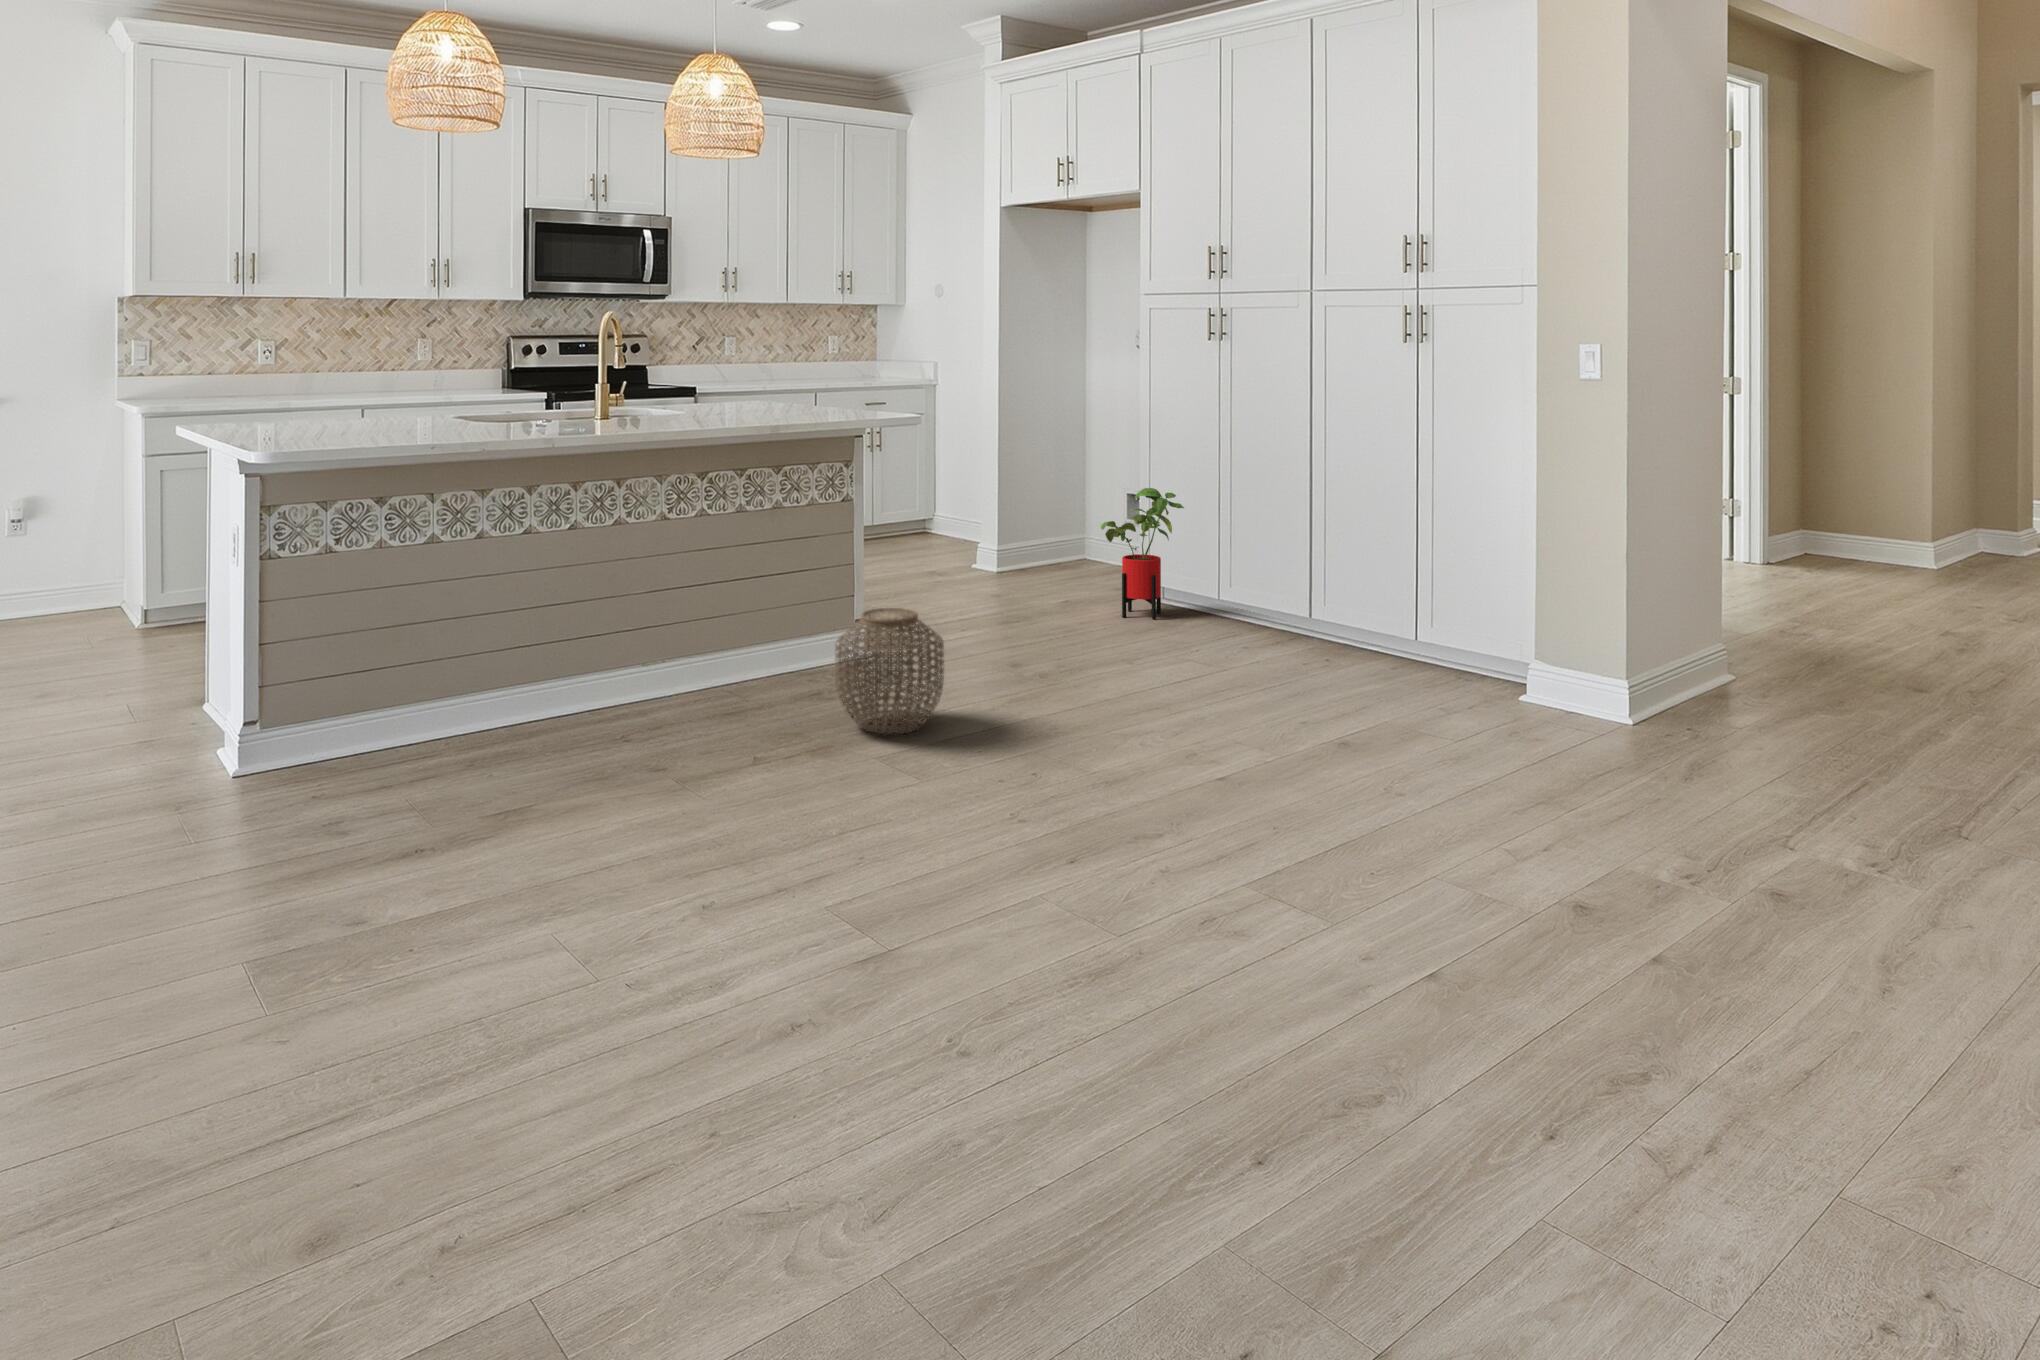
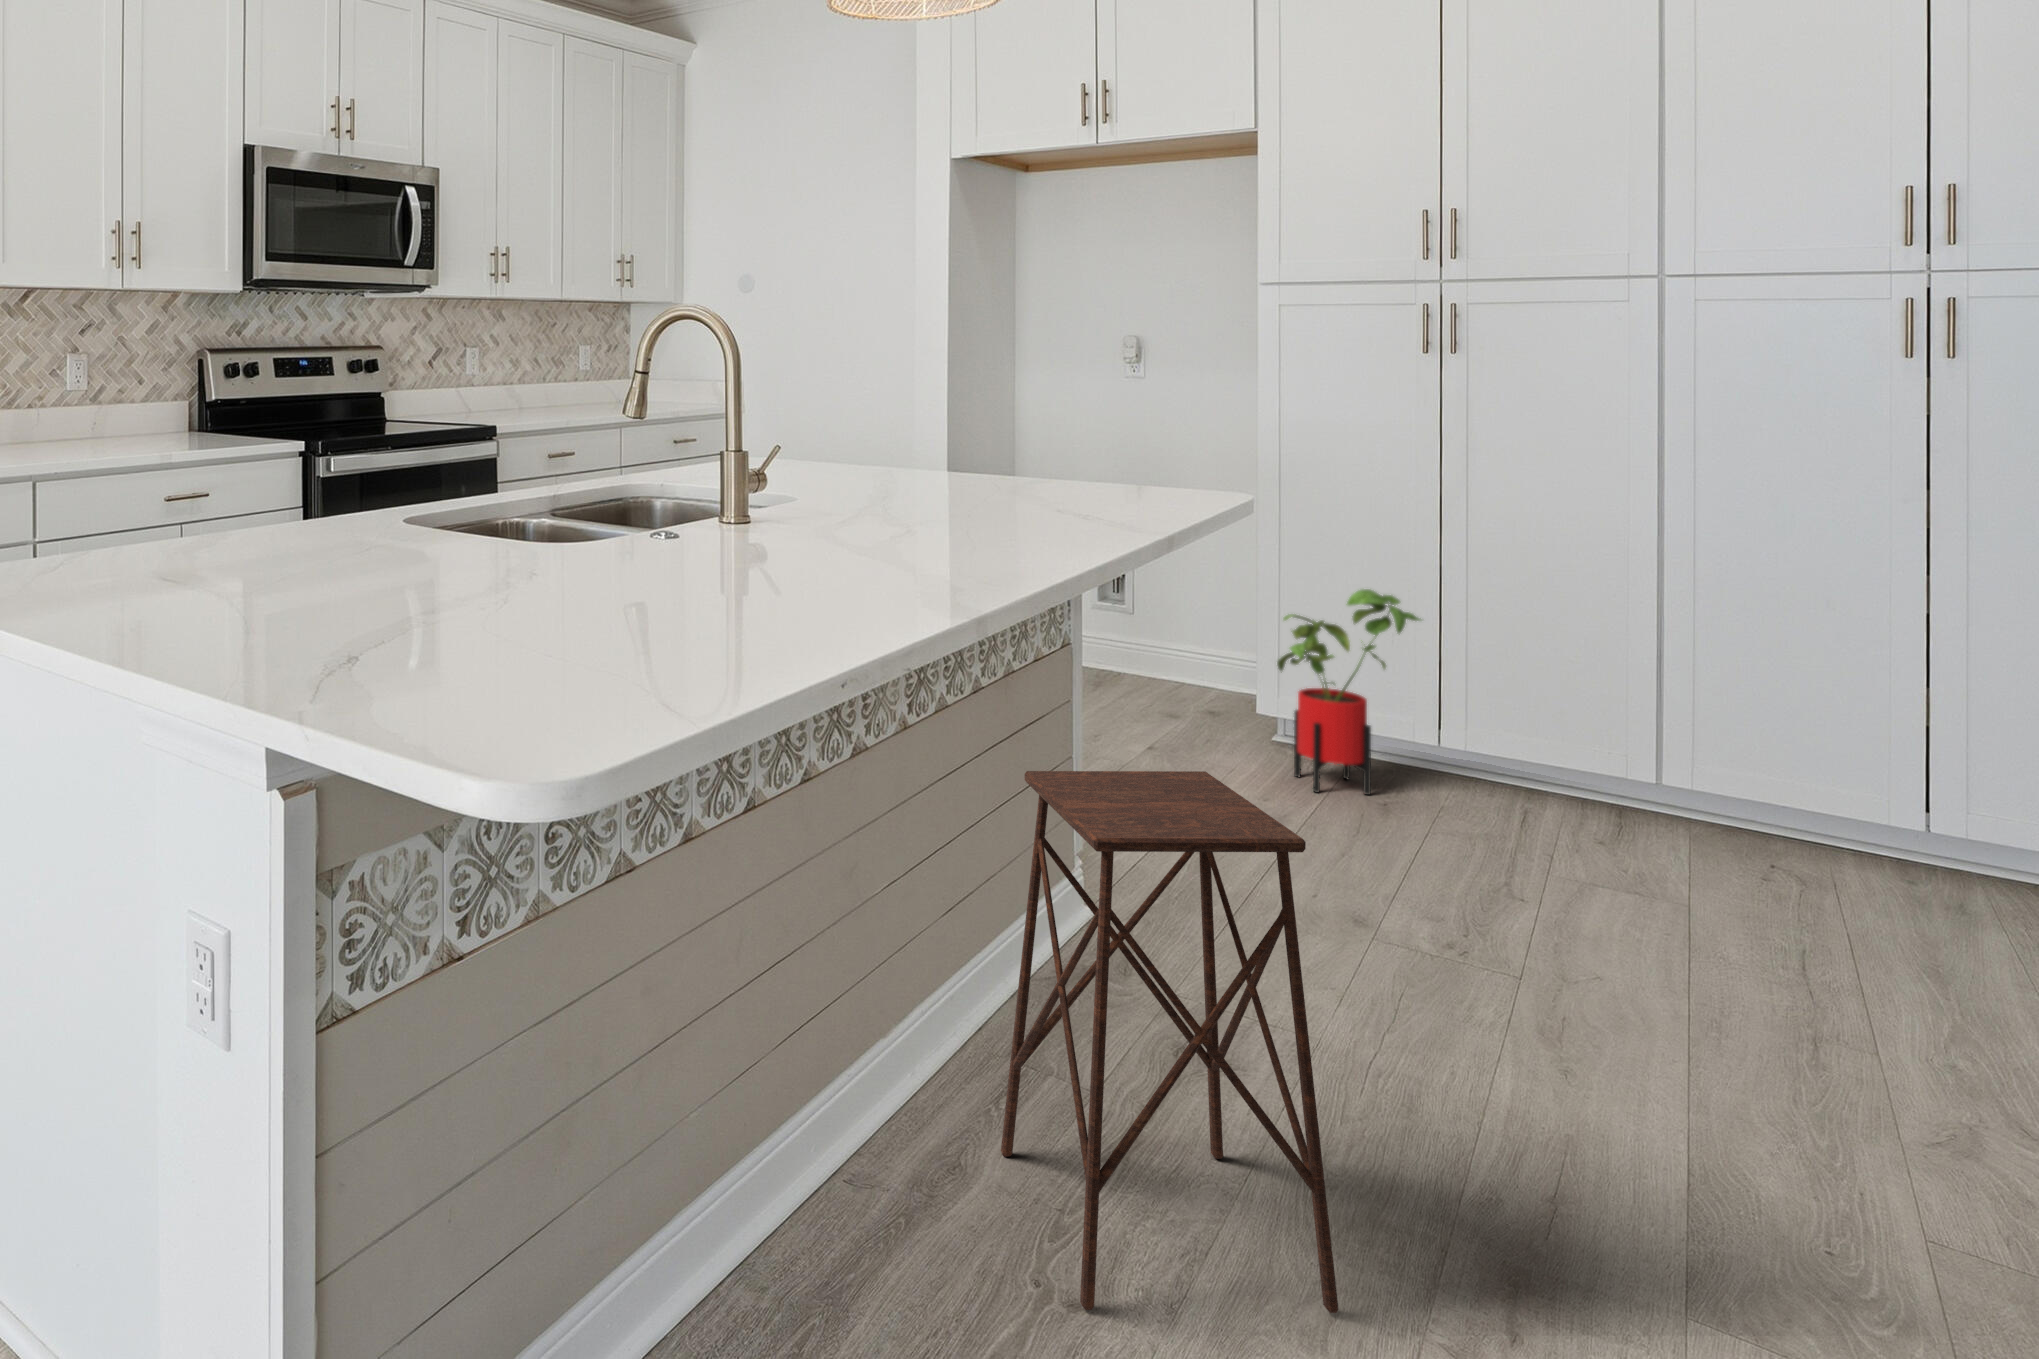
side table: none [630,527,771,745] -> present [1001,771,1338,1313]
woven basket: present [835,608,944,734] -> none [1381,921,1666,1220]

